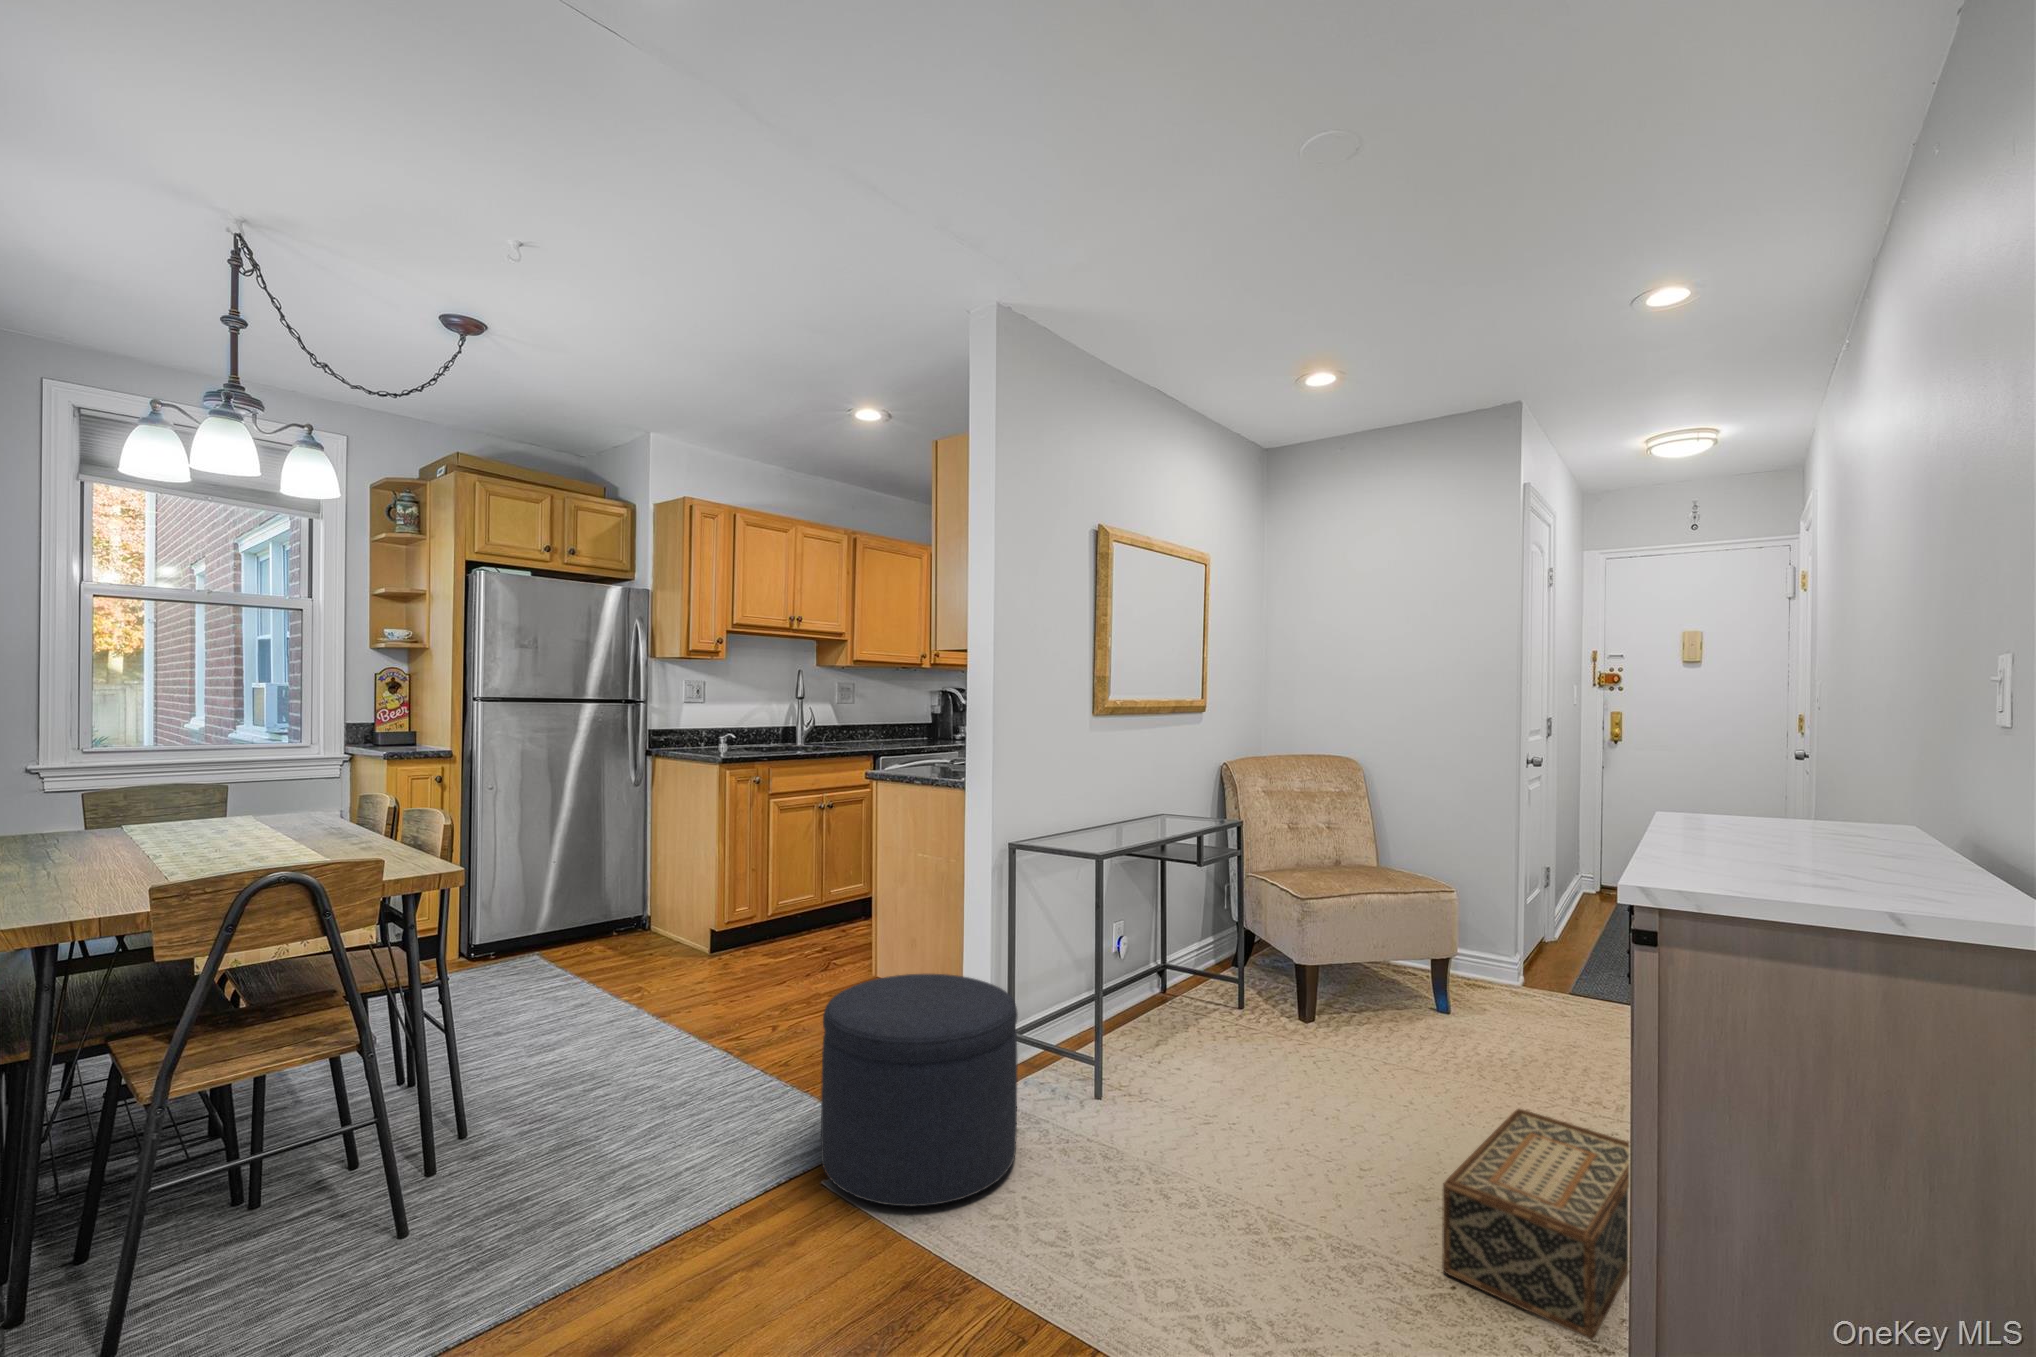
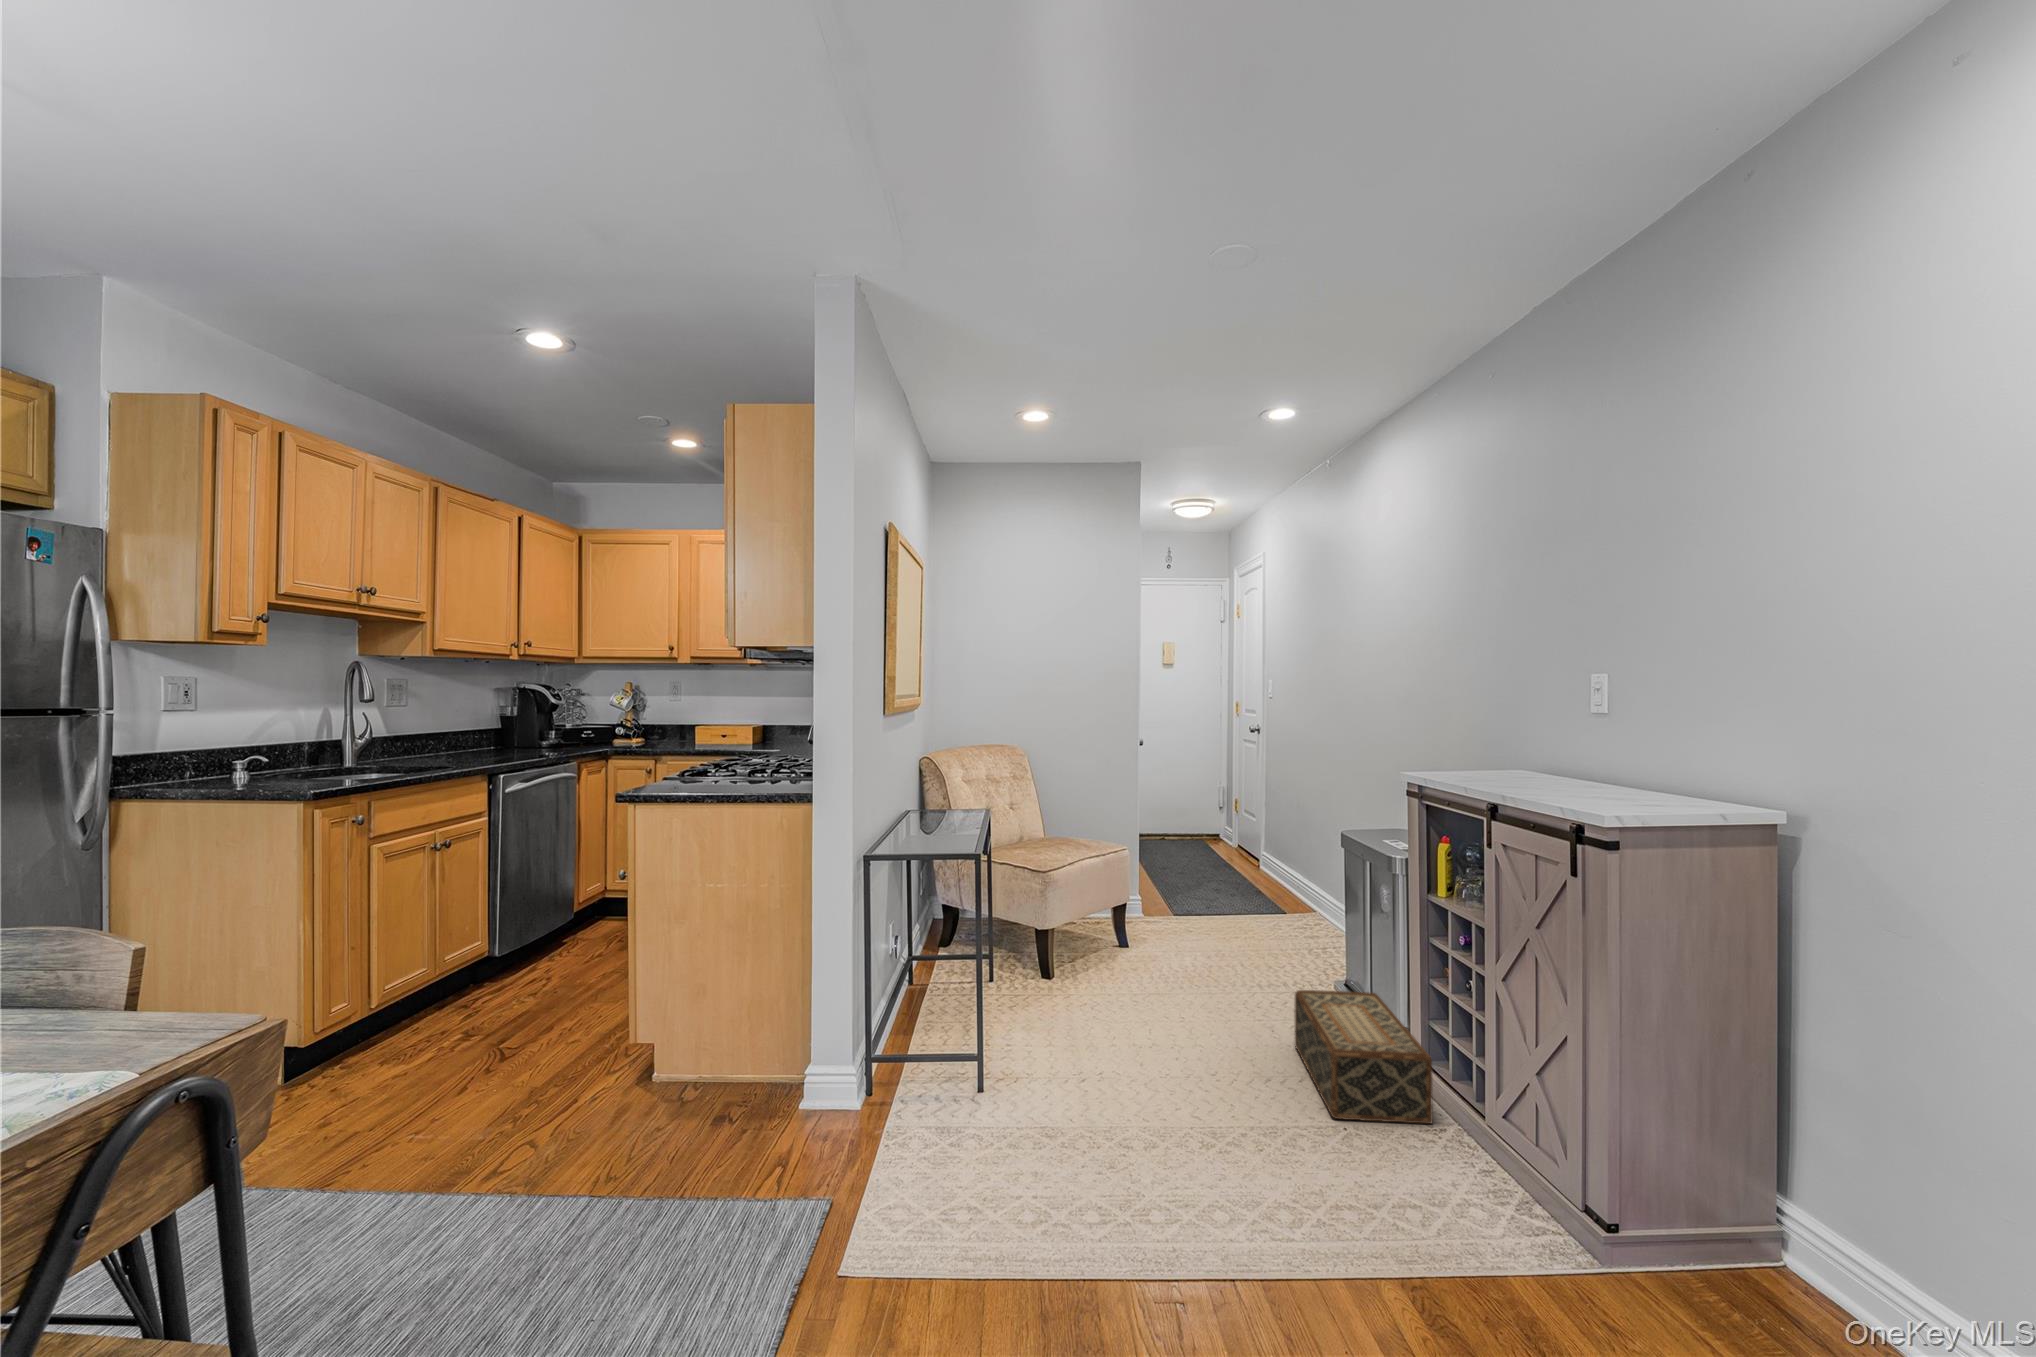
ottoman: present [821,974,1018,1206] -> none [794,999,1009,1272]

